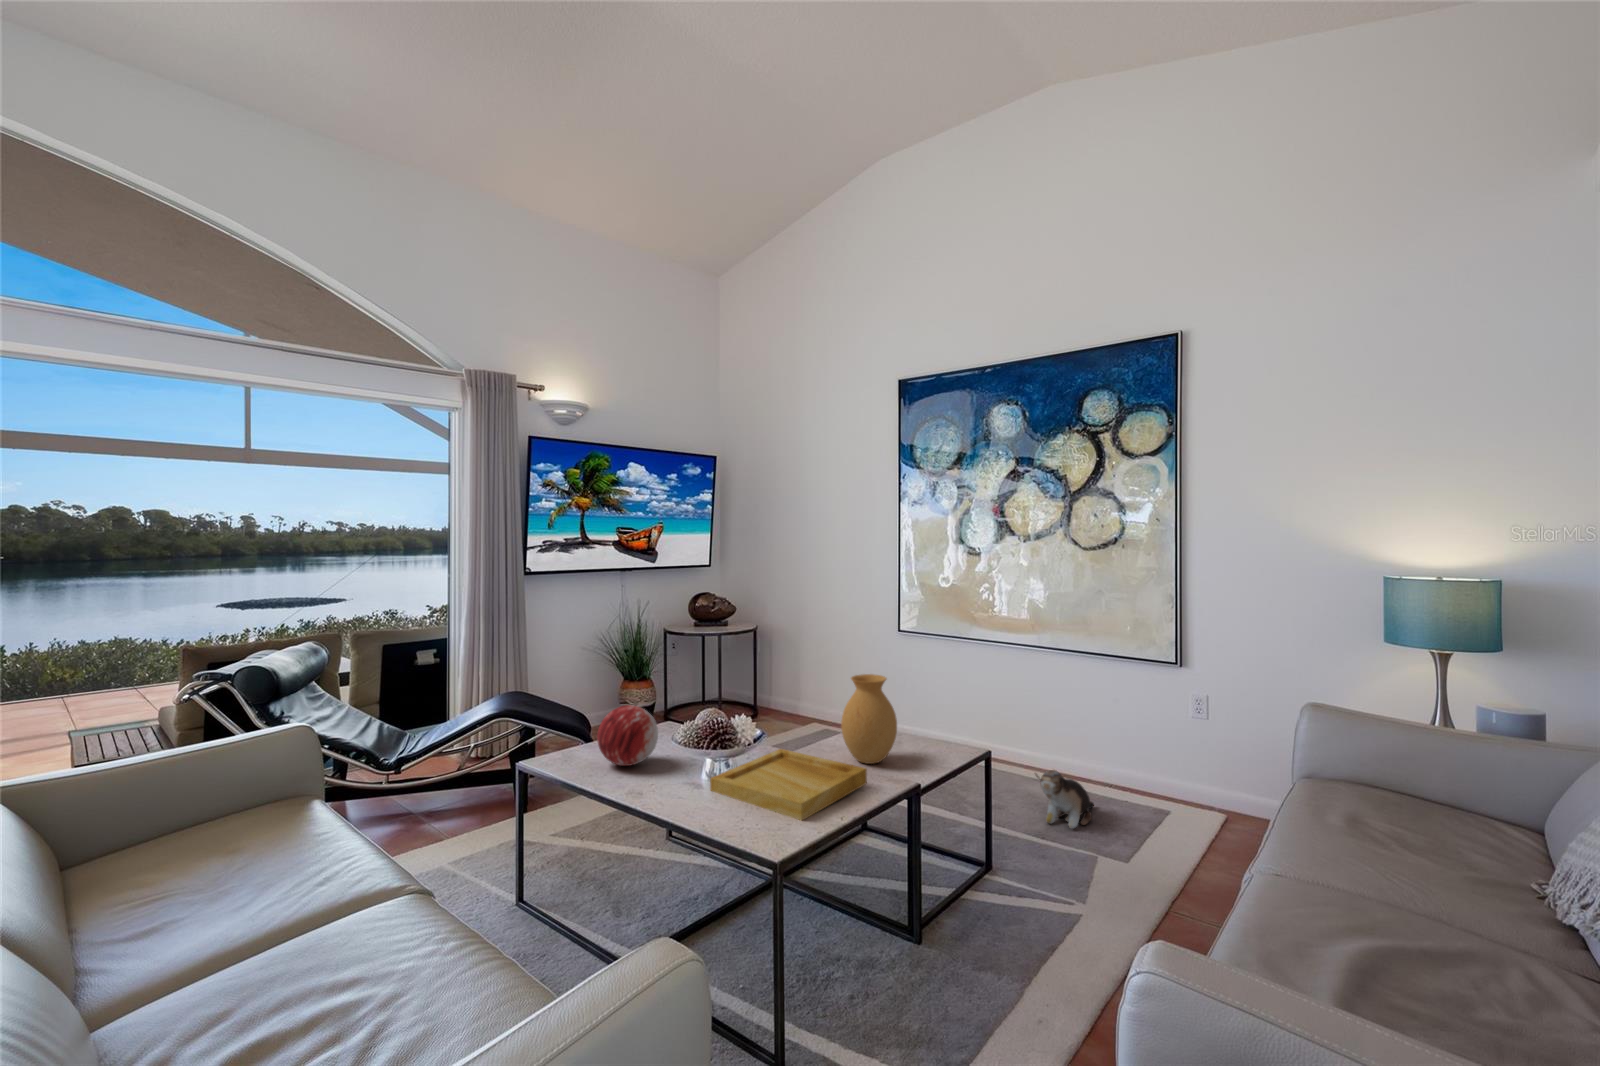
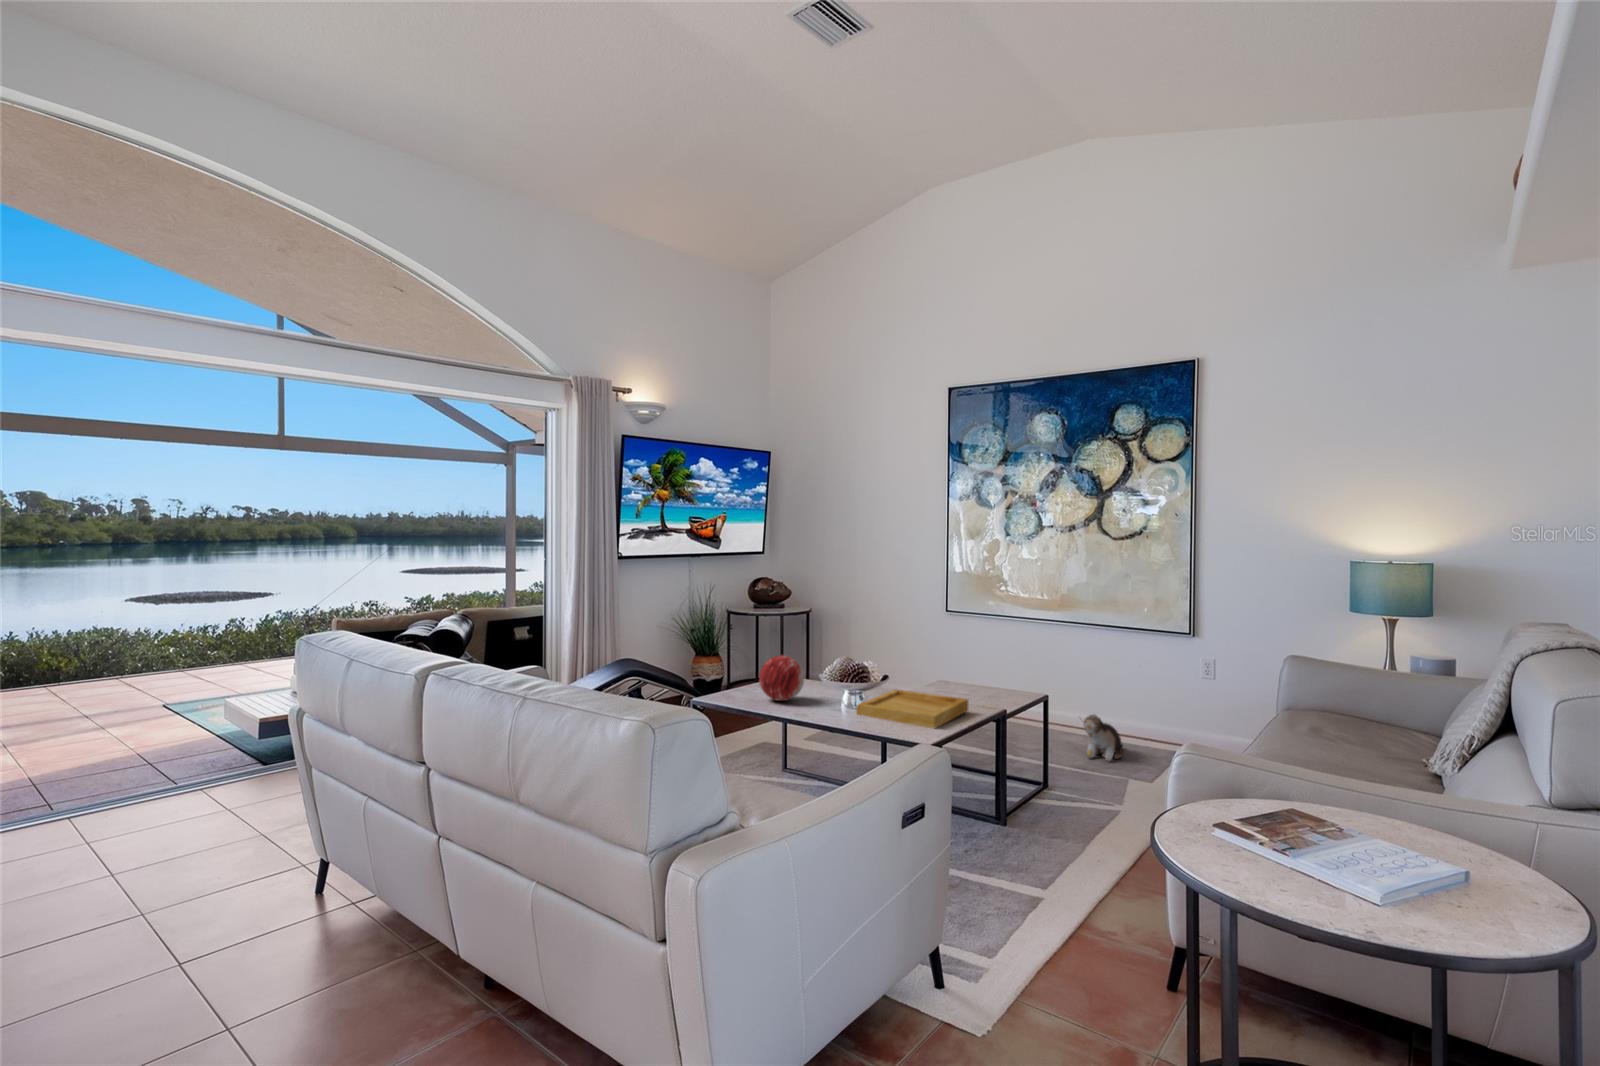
vase: present [841,674,897,764] -> none [939,634,983,701]

